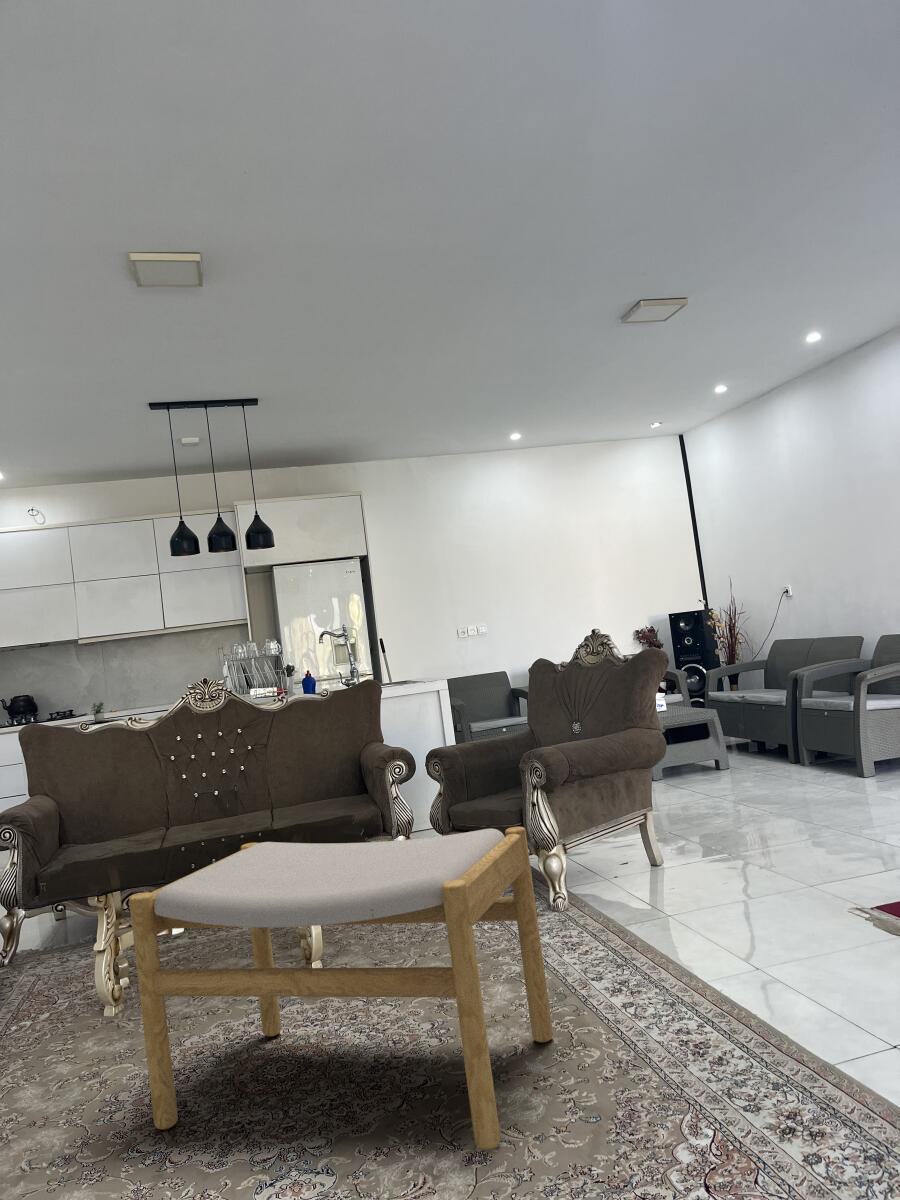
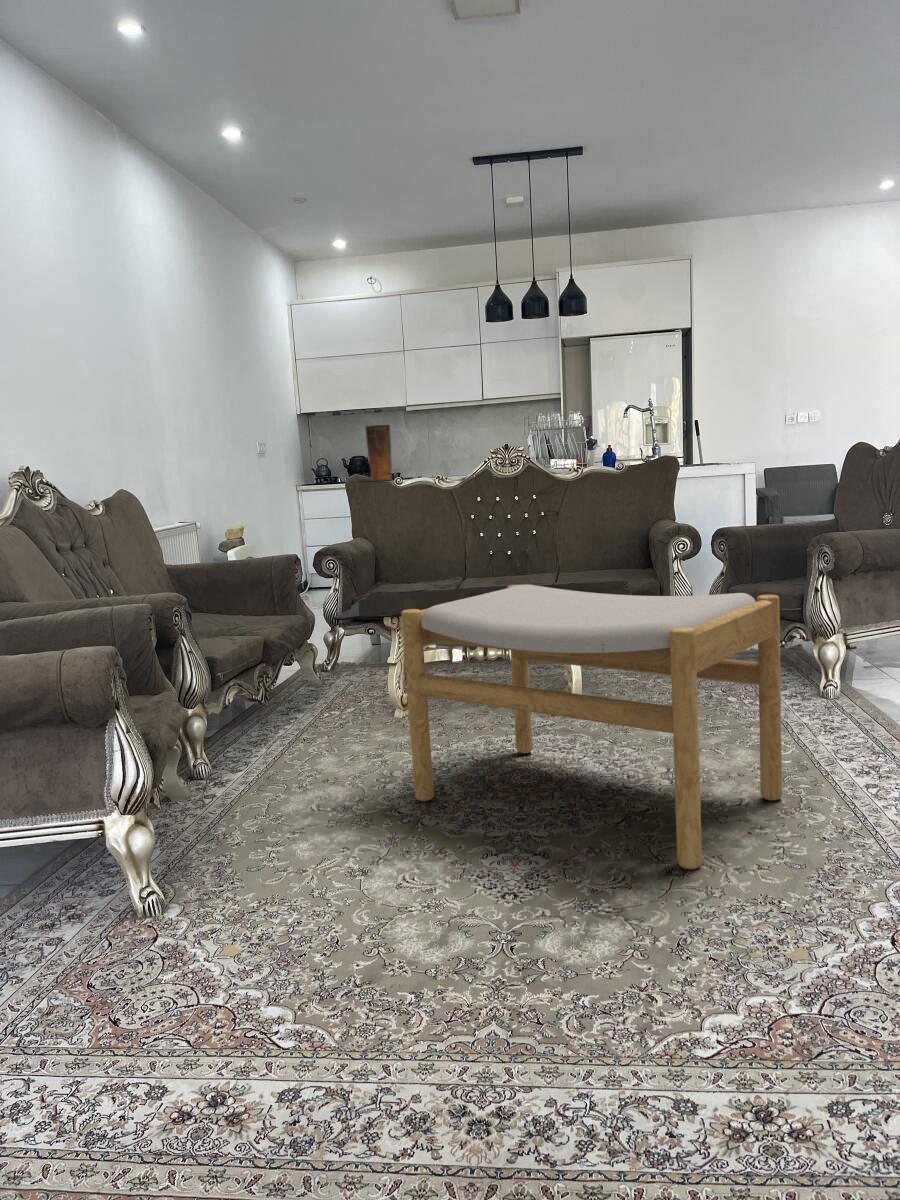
vase: none [45,668,79,731] -> present [366,424,392,481]
potted plant: present [89,701,121,723] -> none [394,458,446,478]

